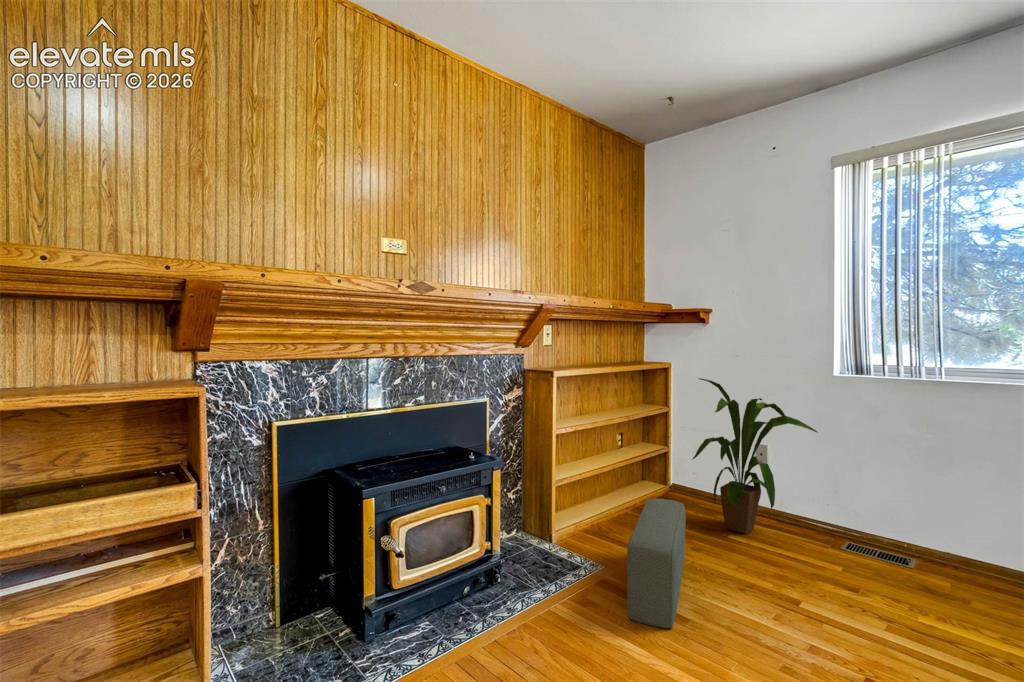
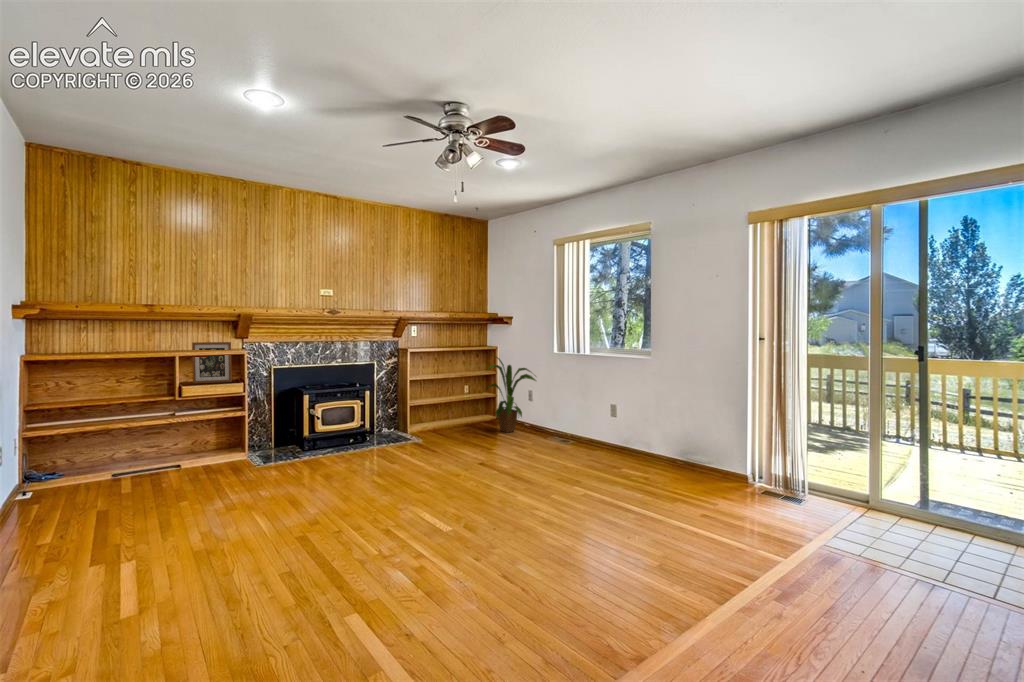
picture frame: none [28,361,160,492] -> present [192,342,232,383]
pouf: present [627,498,686,628] -> none [412,409,460,451]

